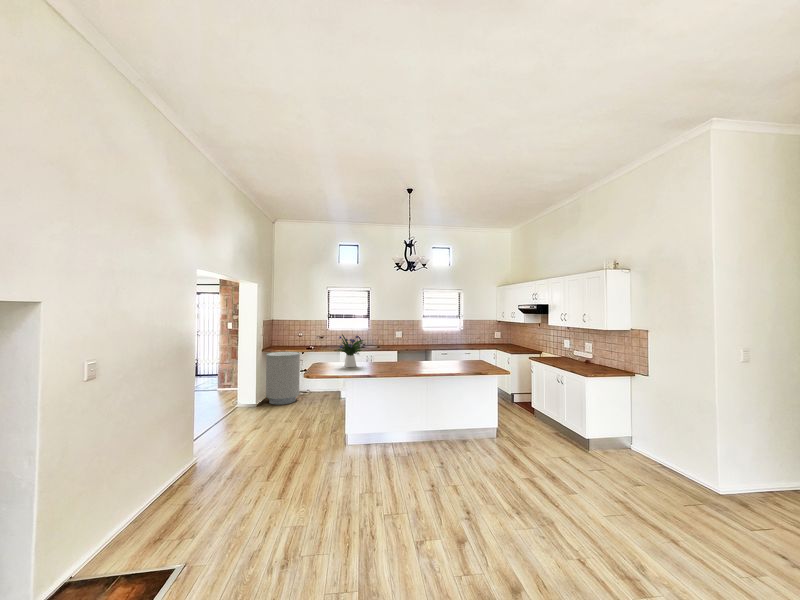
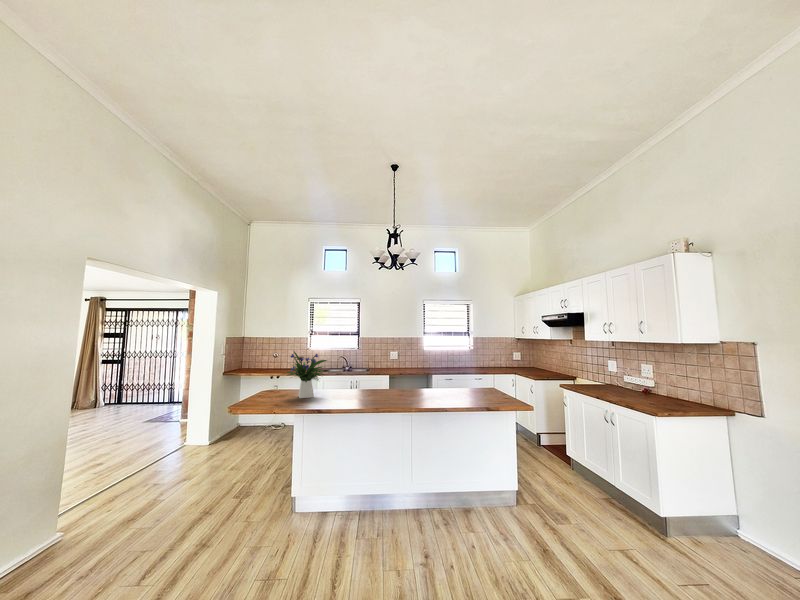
trash can: present [266,352,300,405] -> none [223,376,268,444]

